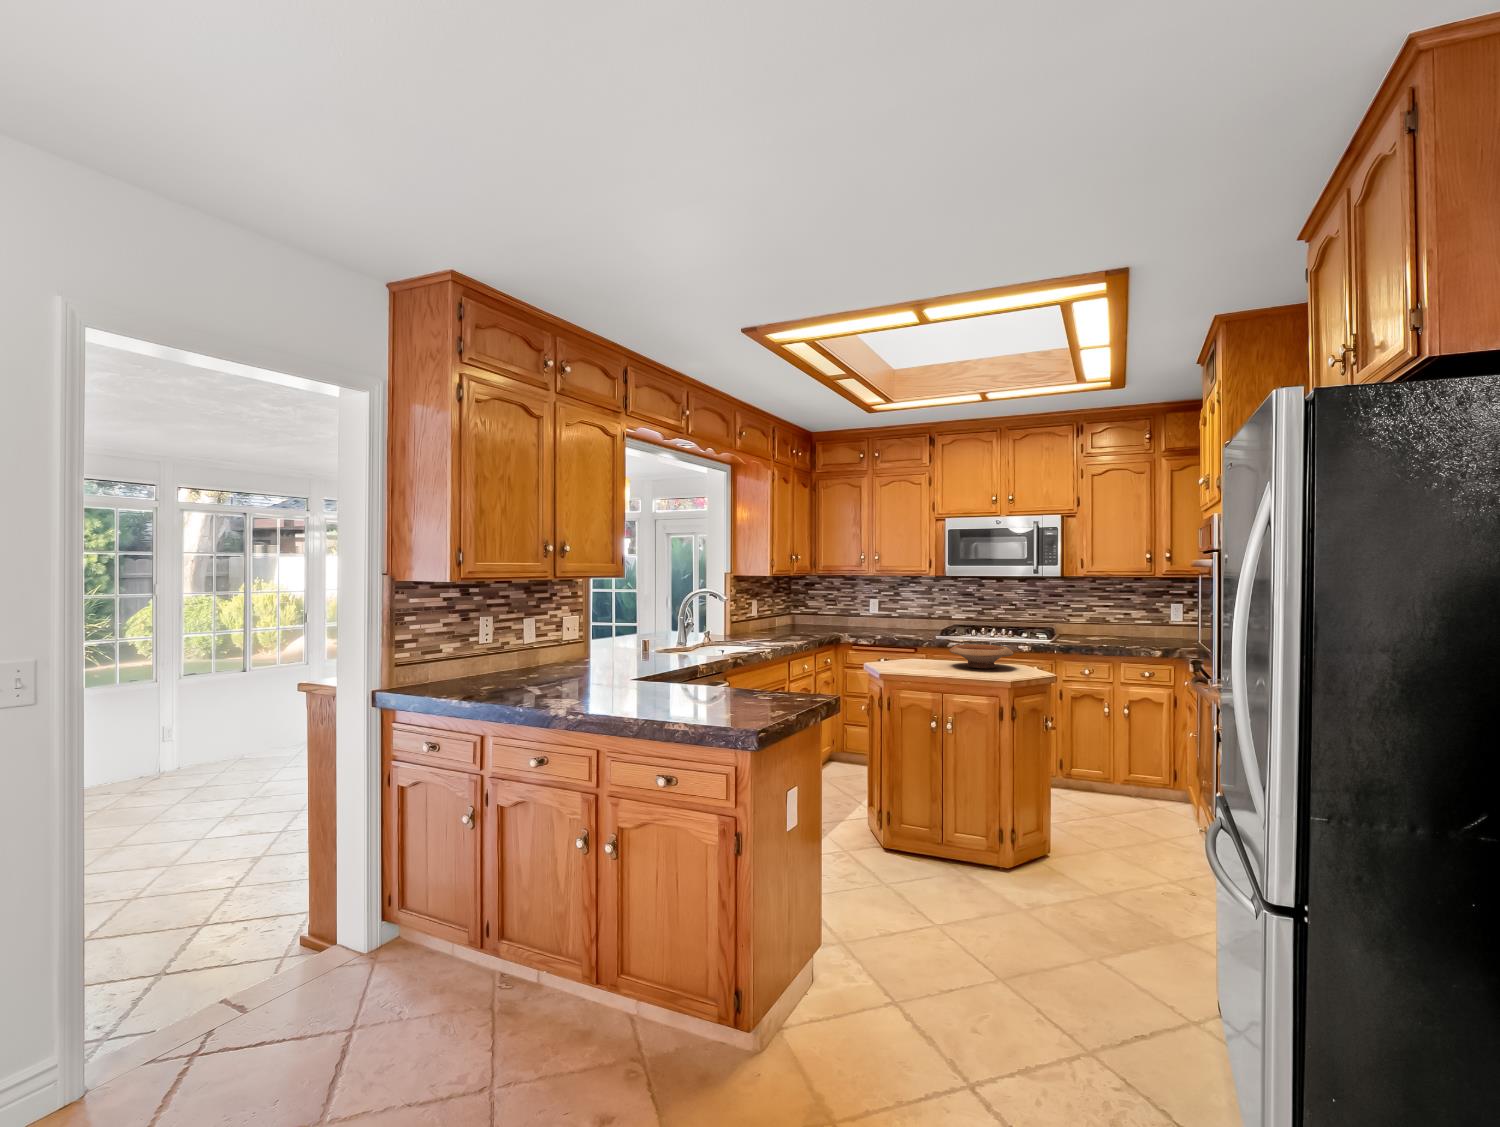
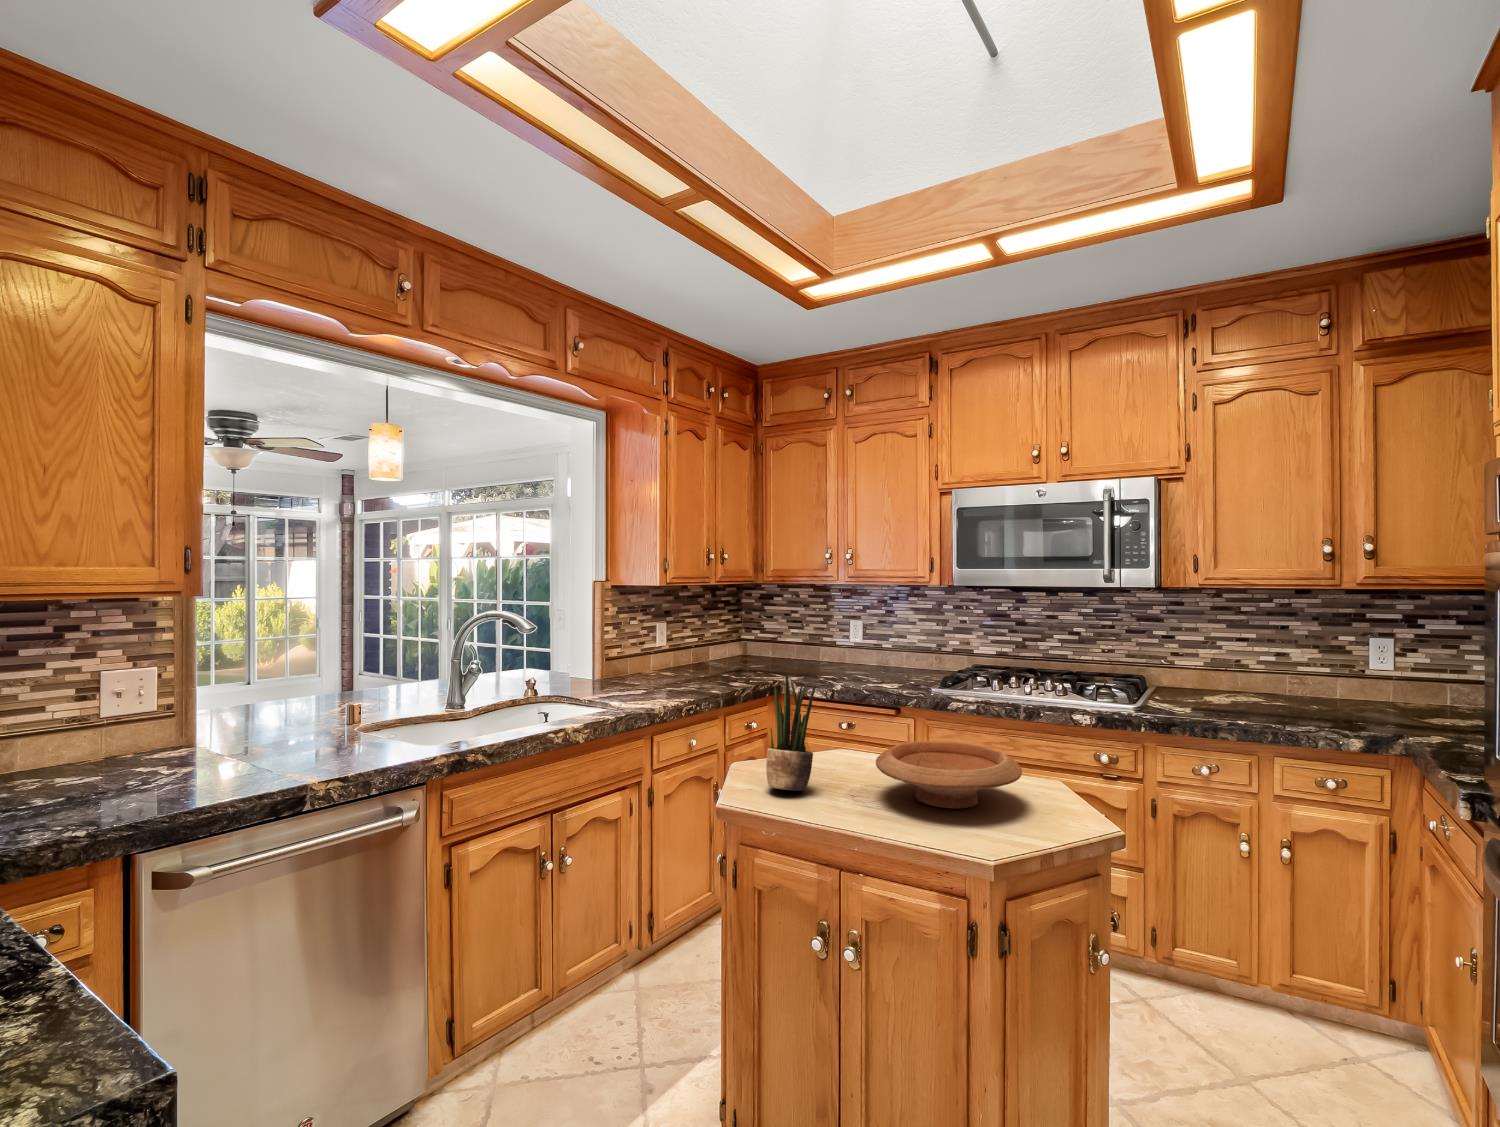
potted plant: none [900,613,922,665] -> present [766,675,816,791]

